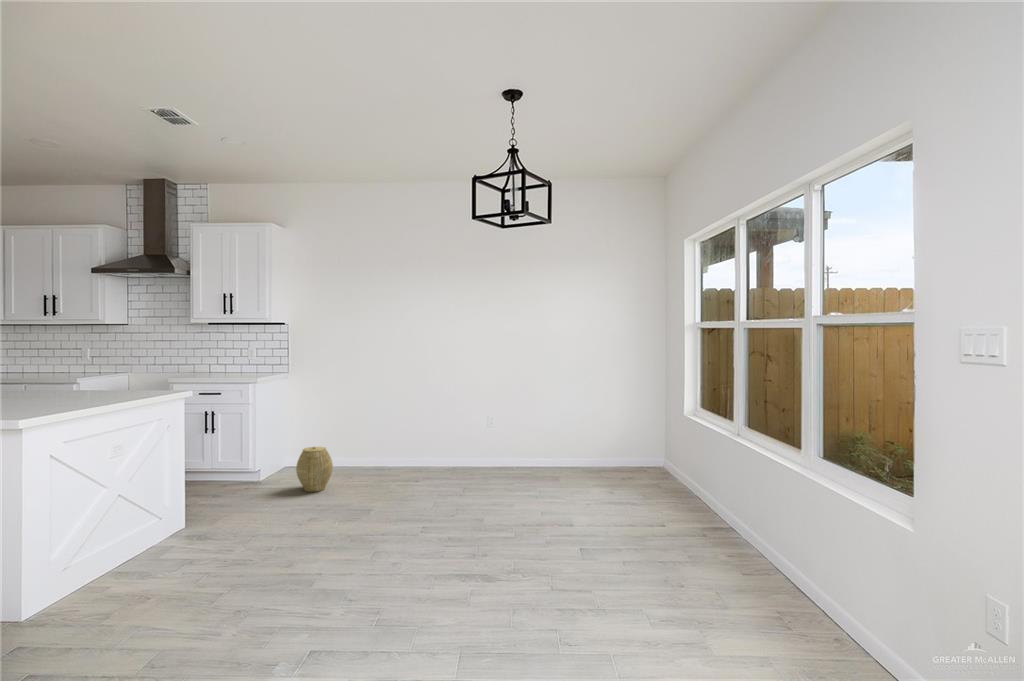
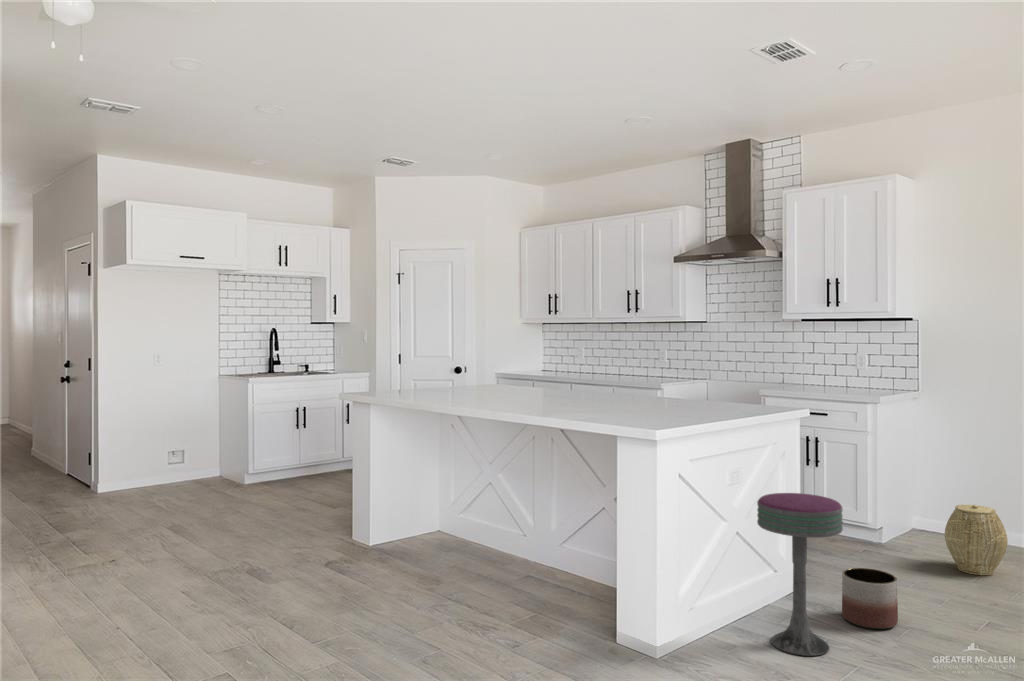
bar stool: none [130,455,199,576] -> present [757,493,843,656]
planter: none [209,501,248,543] -> present [842,568,898,629]

